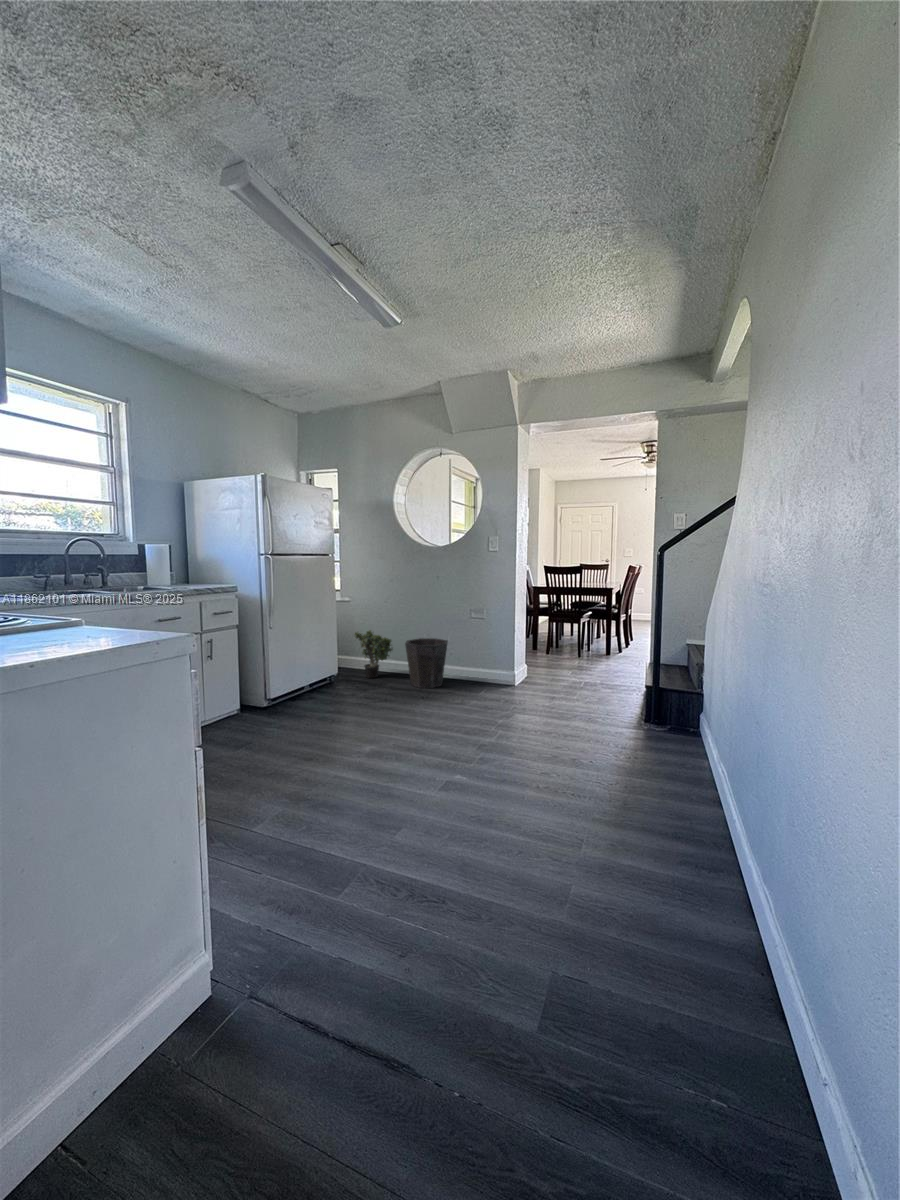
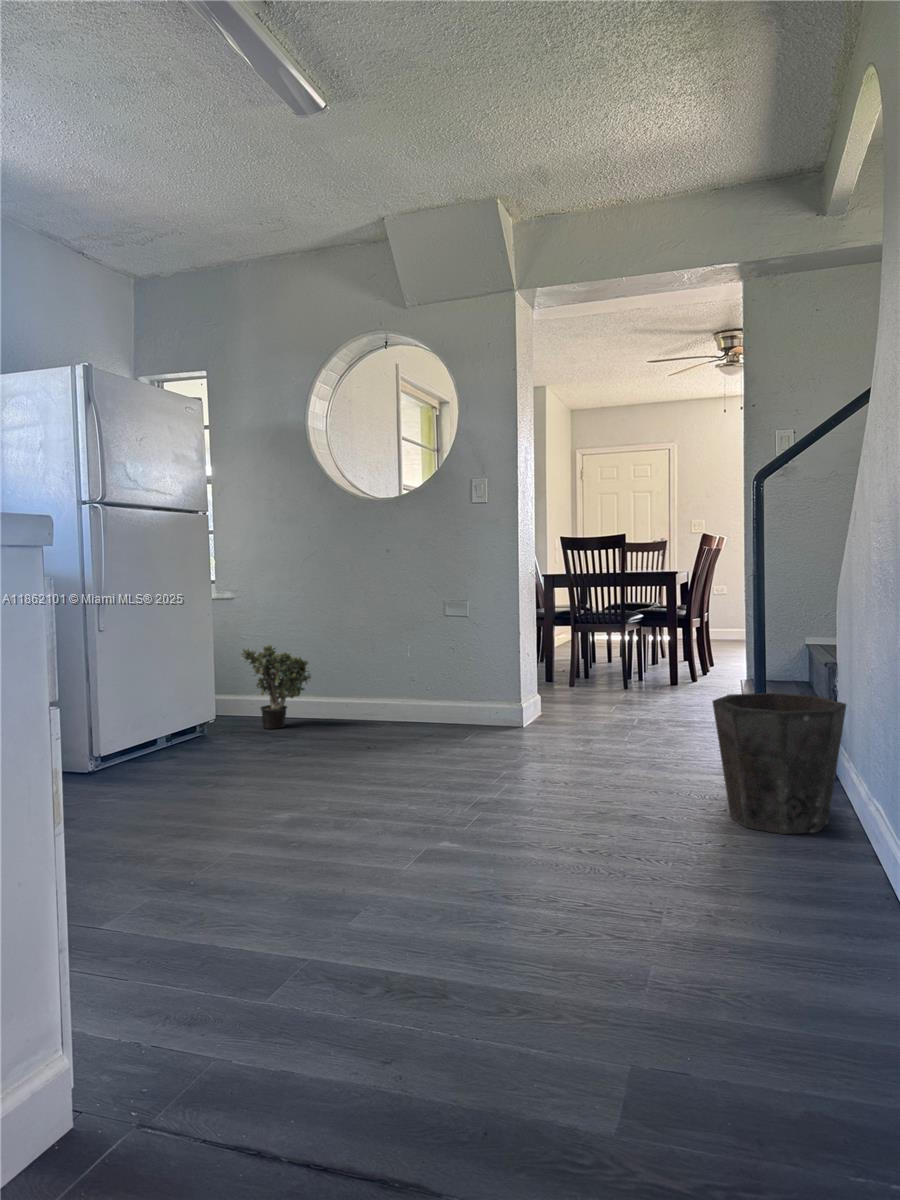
waste bin: present [405,638,448,688] -> present [712,693,846,834]

